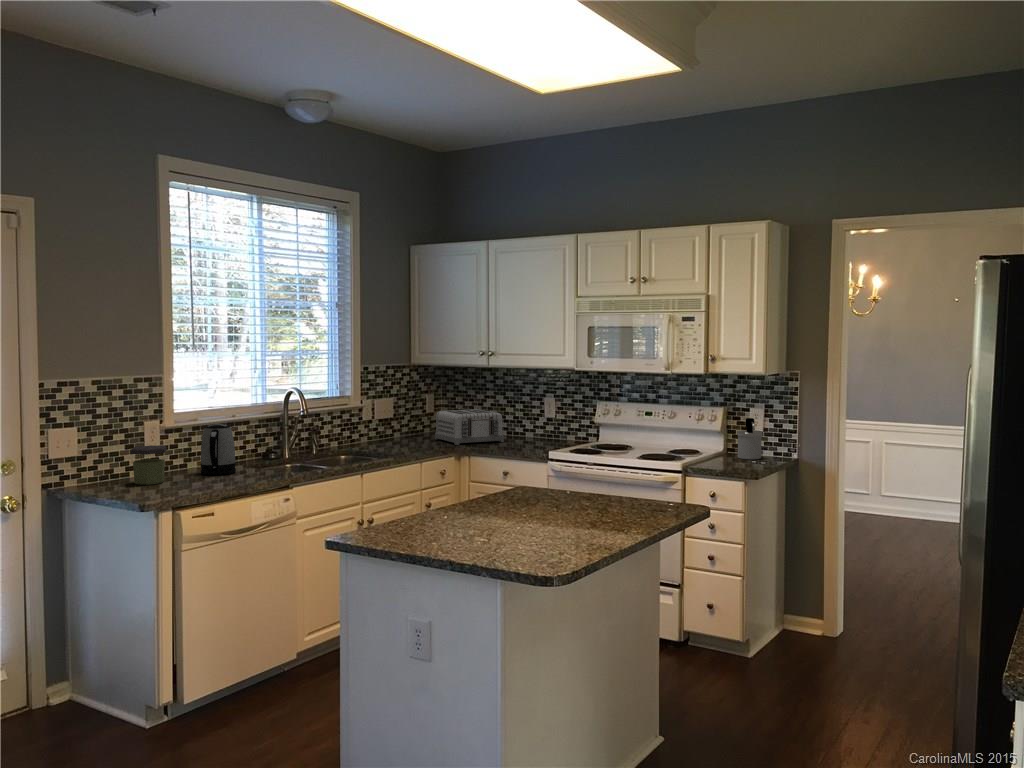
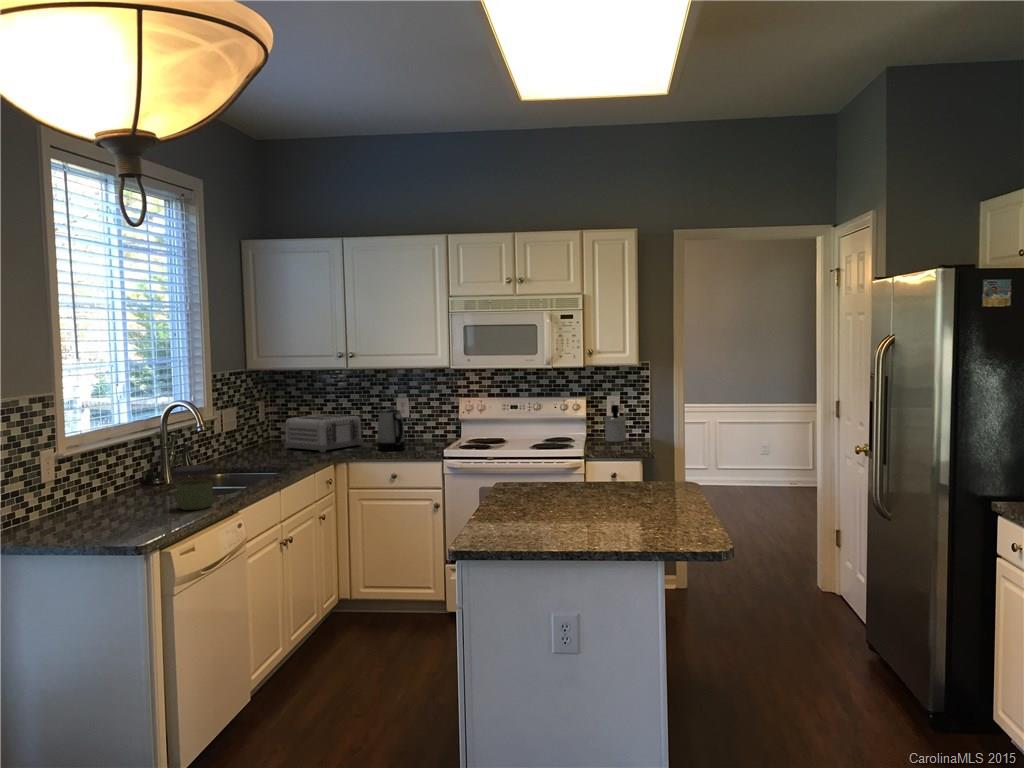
kettle: present [201,424,236,475] -> present [378,409,405,451]
jar: present [131,445,167,485] -> present [172,465,215,510]

